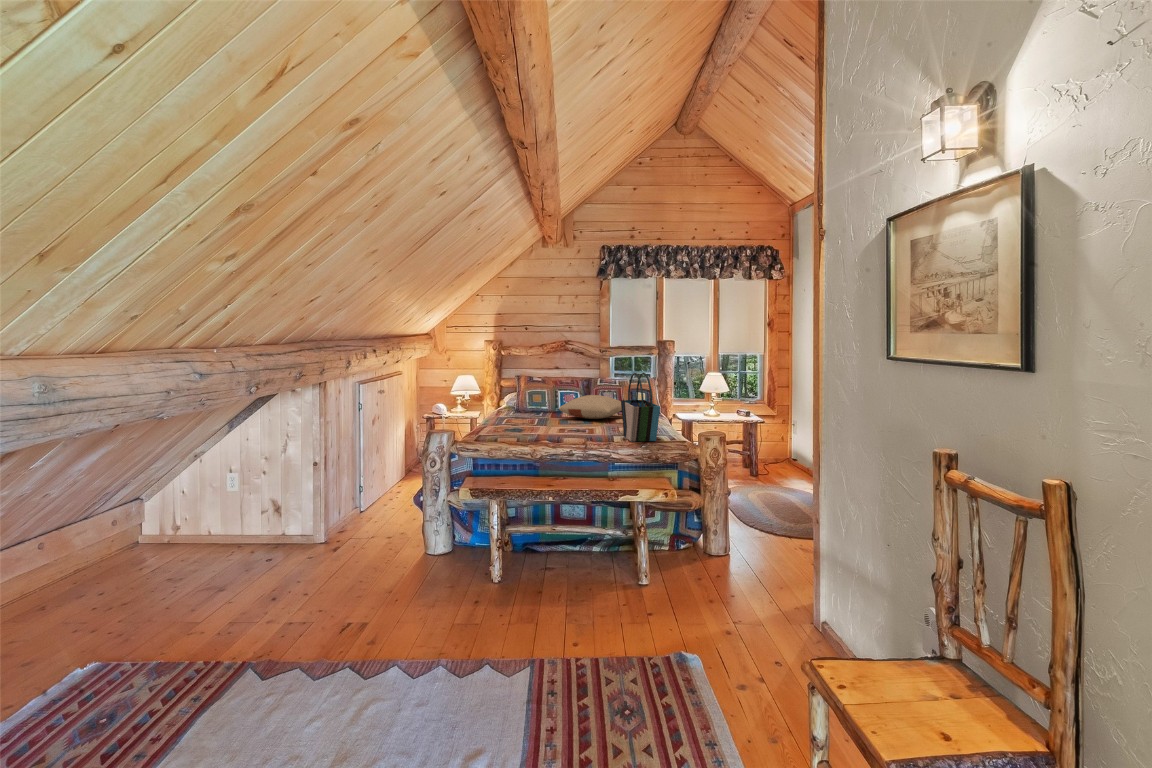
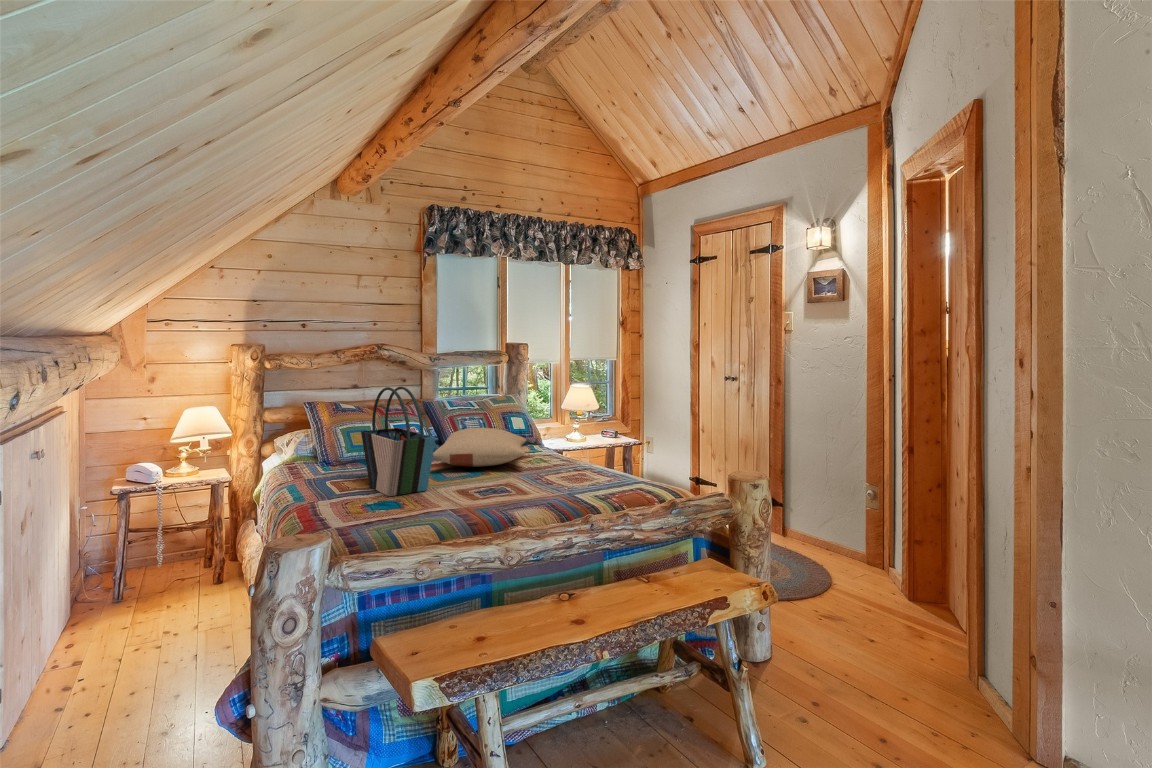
tote bag: present [621,373,660,442] -> present [361,387,435,496]

